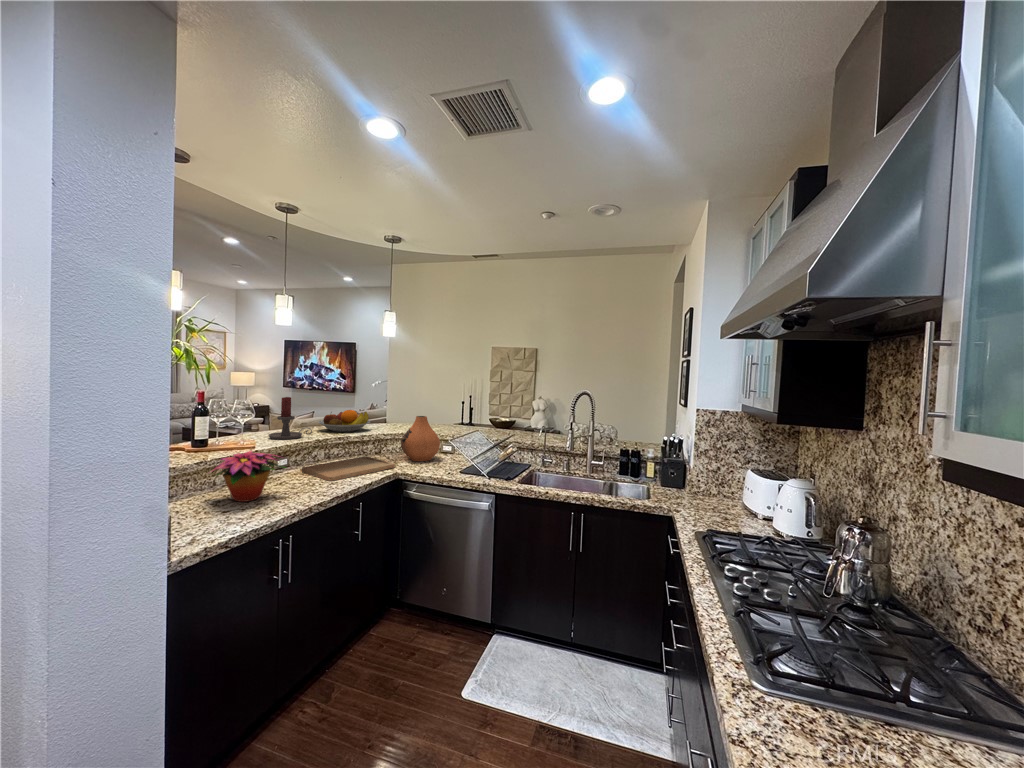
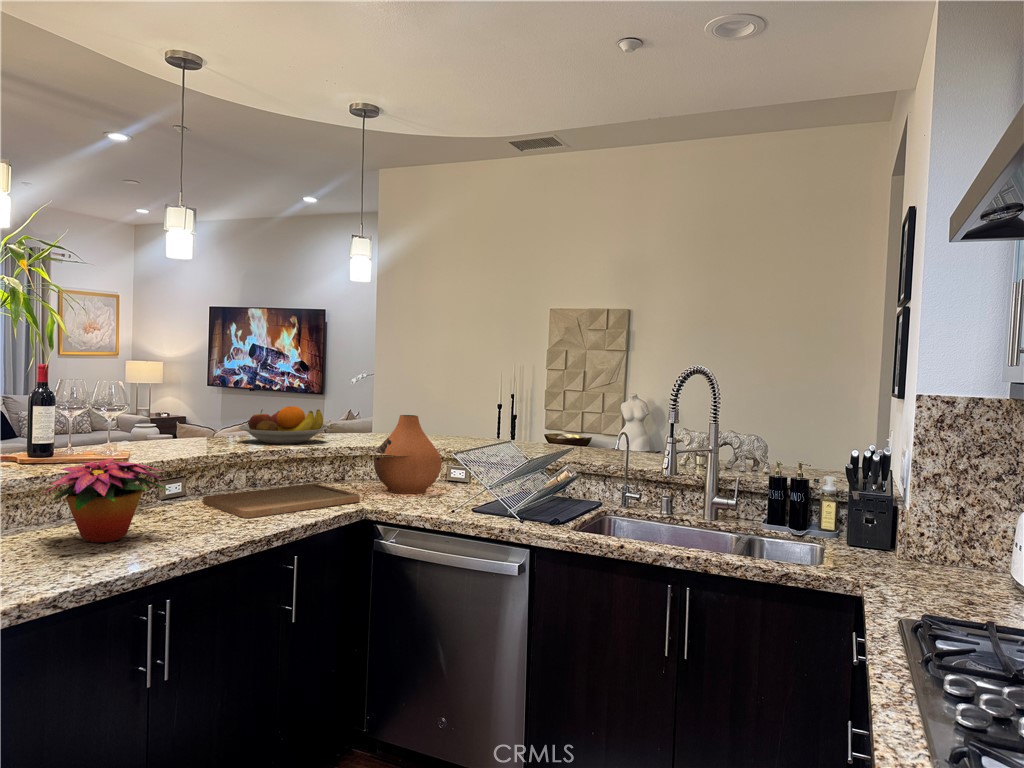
candle holder: present [269,397,312,440] -> none [155,379,225,451]

